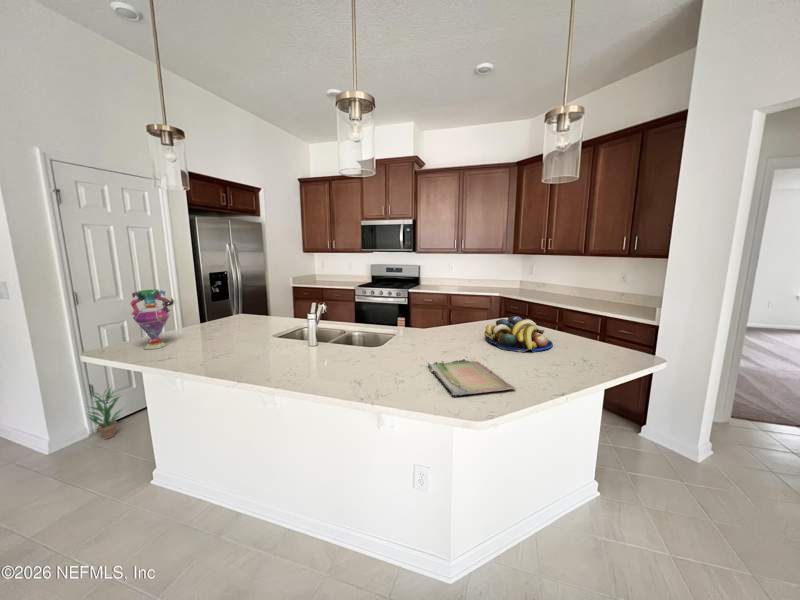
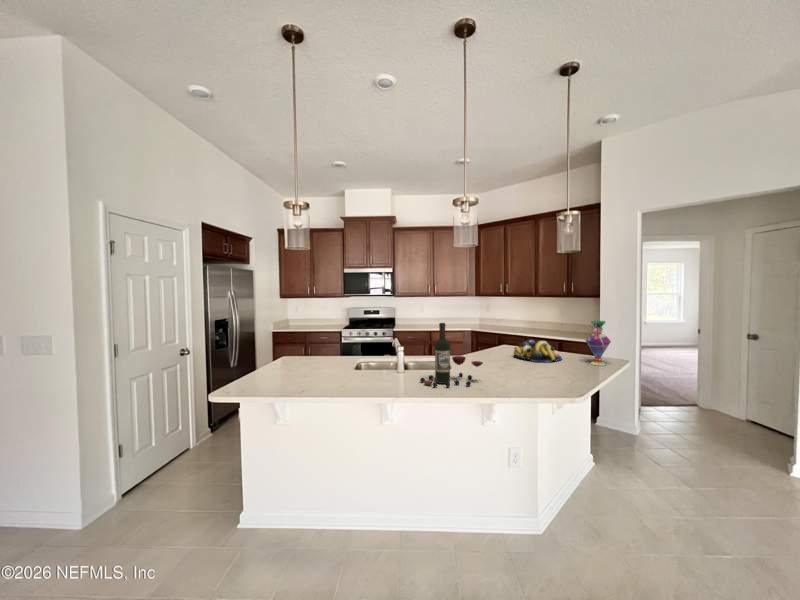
vase: present [130,289,170,349] -> present [586,321,611,366]
wine bottle: none [298,290,377,379] -> present [420,323,483,387]
tray: present [428,357,515,396] -> none [505,365,576,386]
potted plant: present [88,389,121,439] -> none [115,443,159,505]

